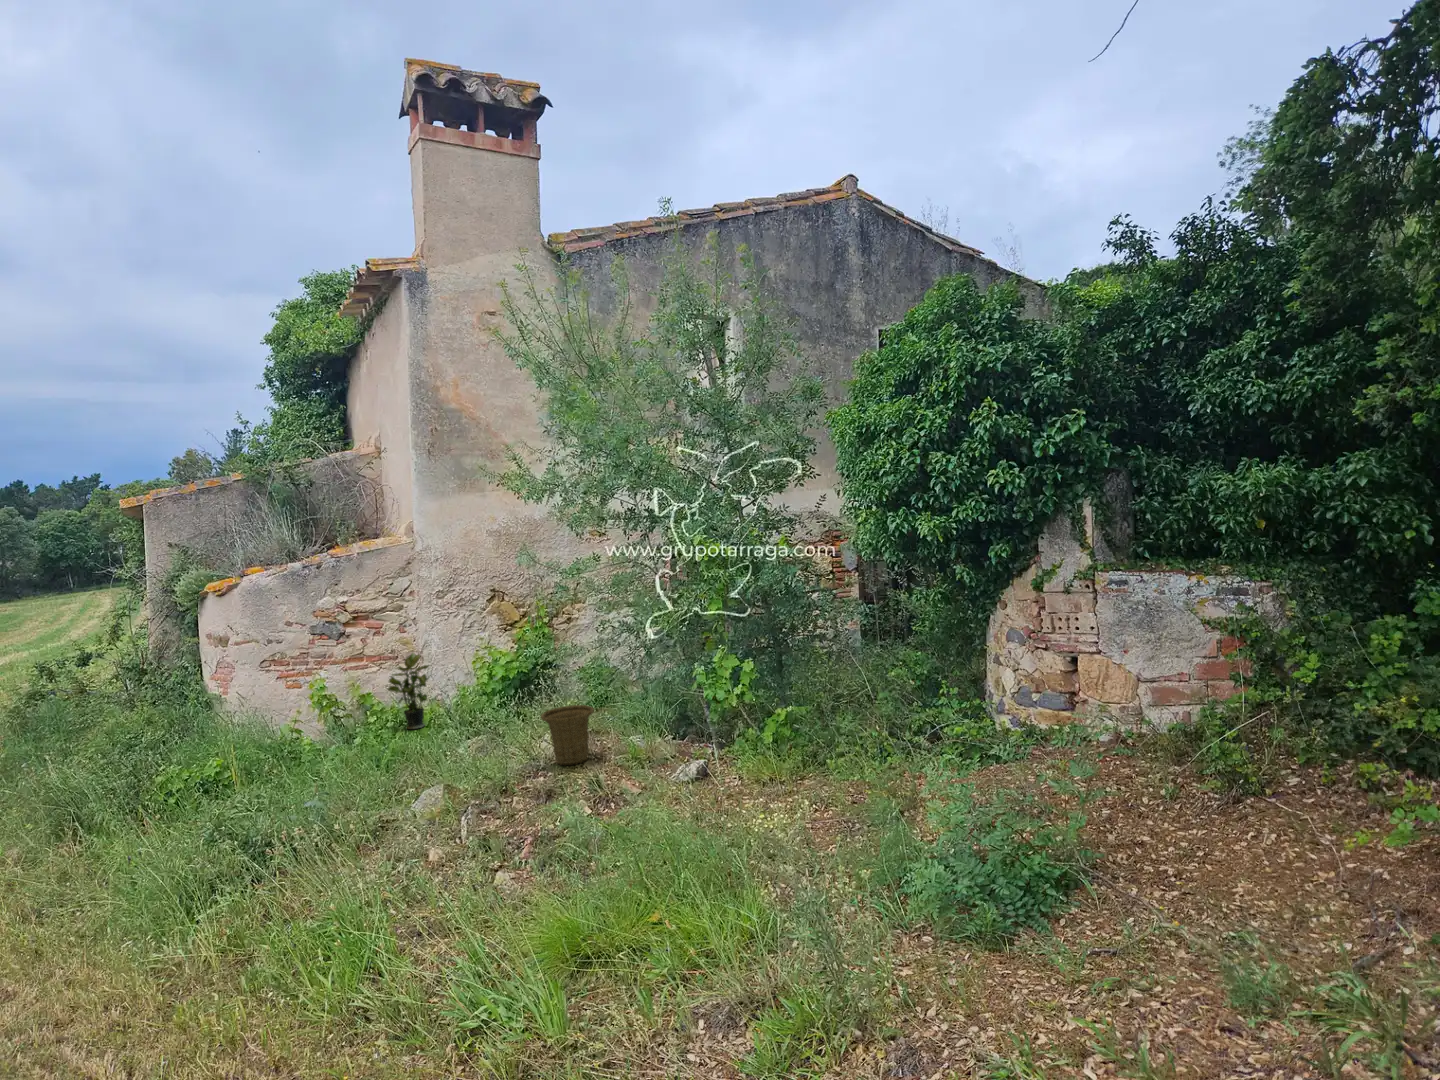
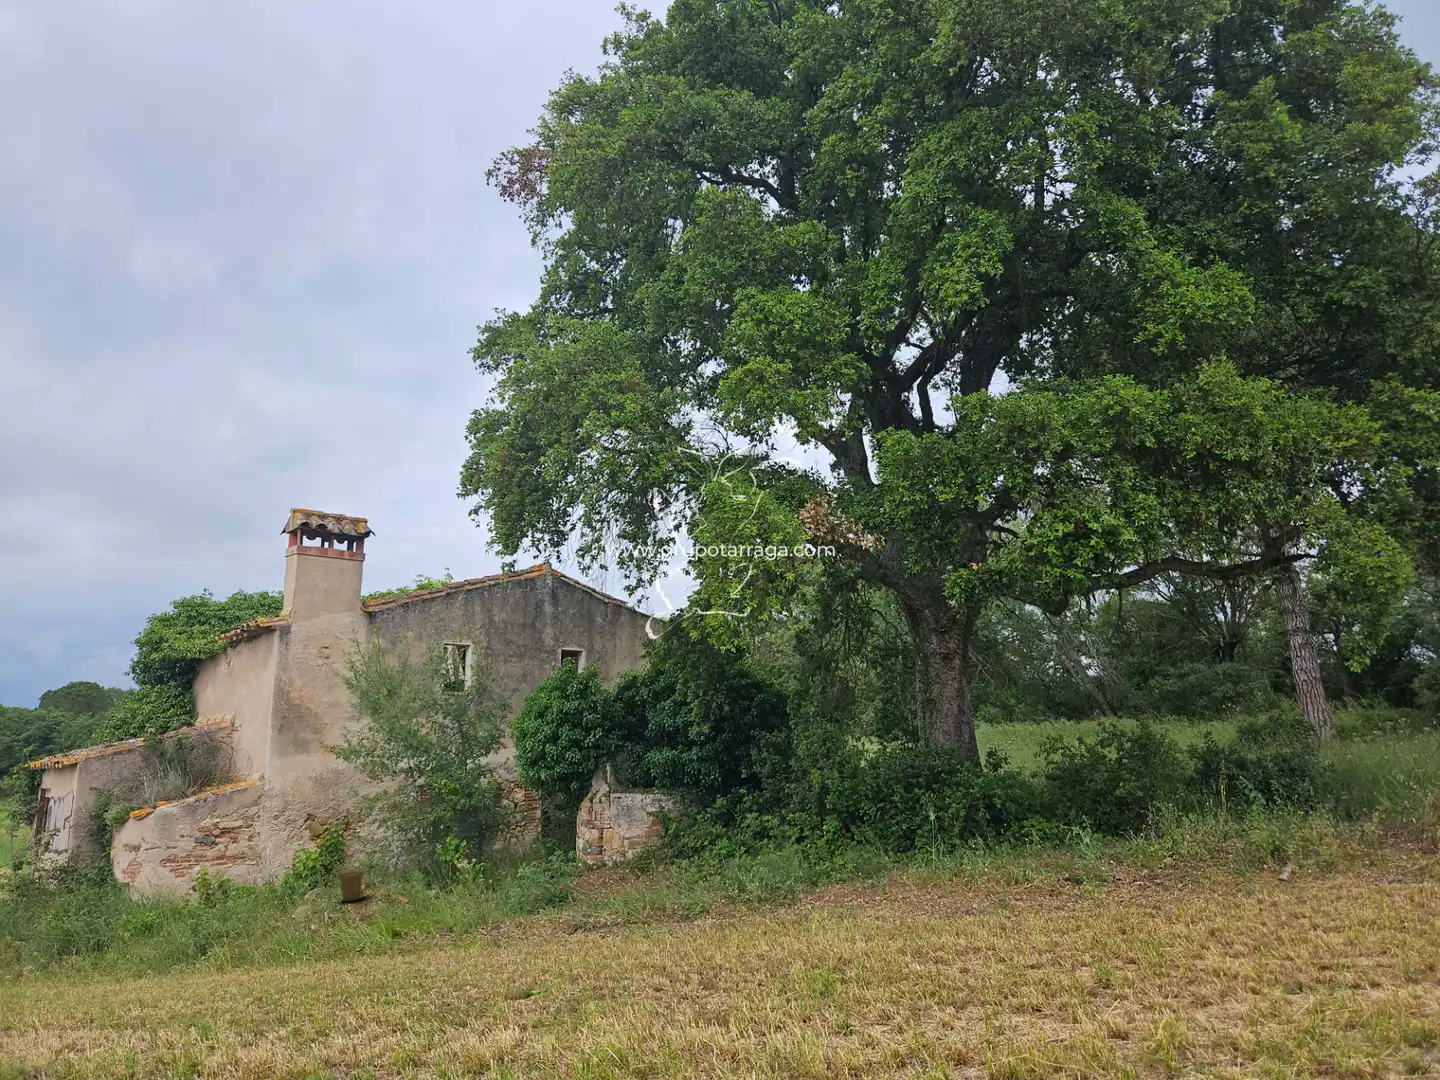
potted plant: present [388,653,431,729] -> none [244,850,270,896]

